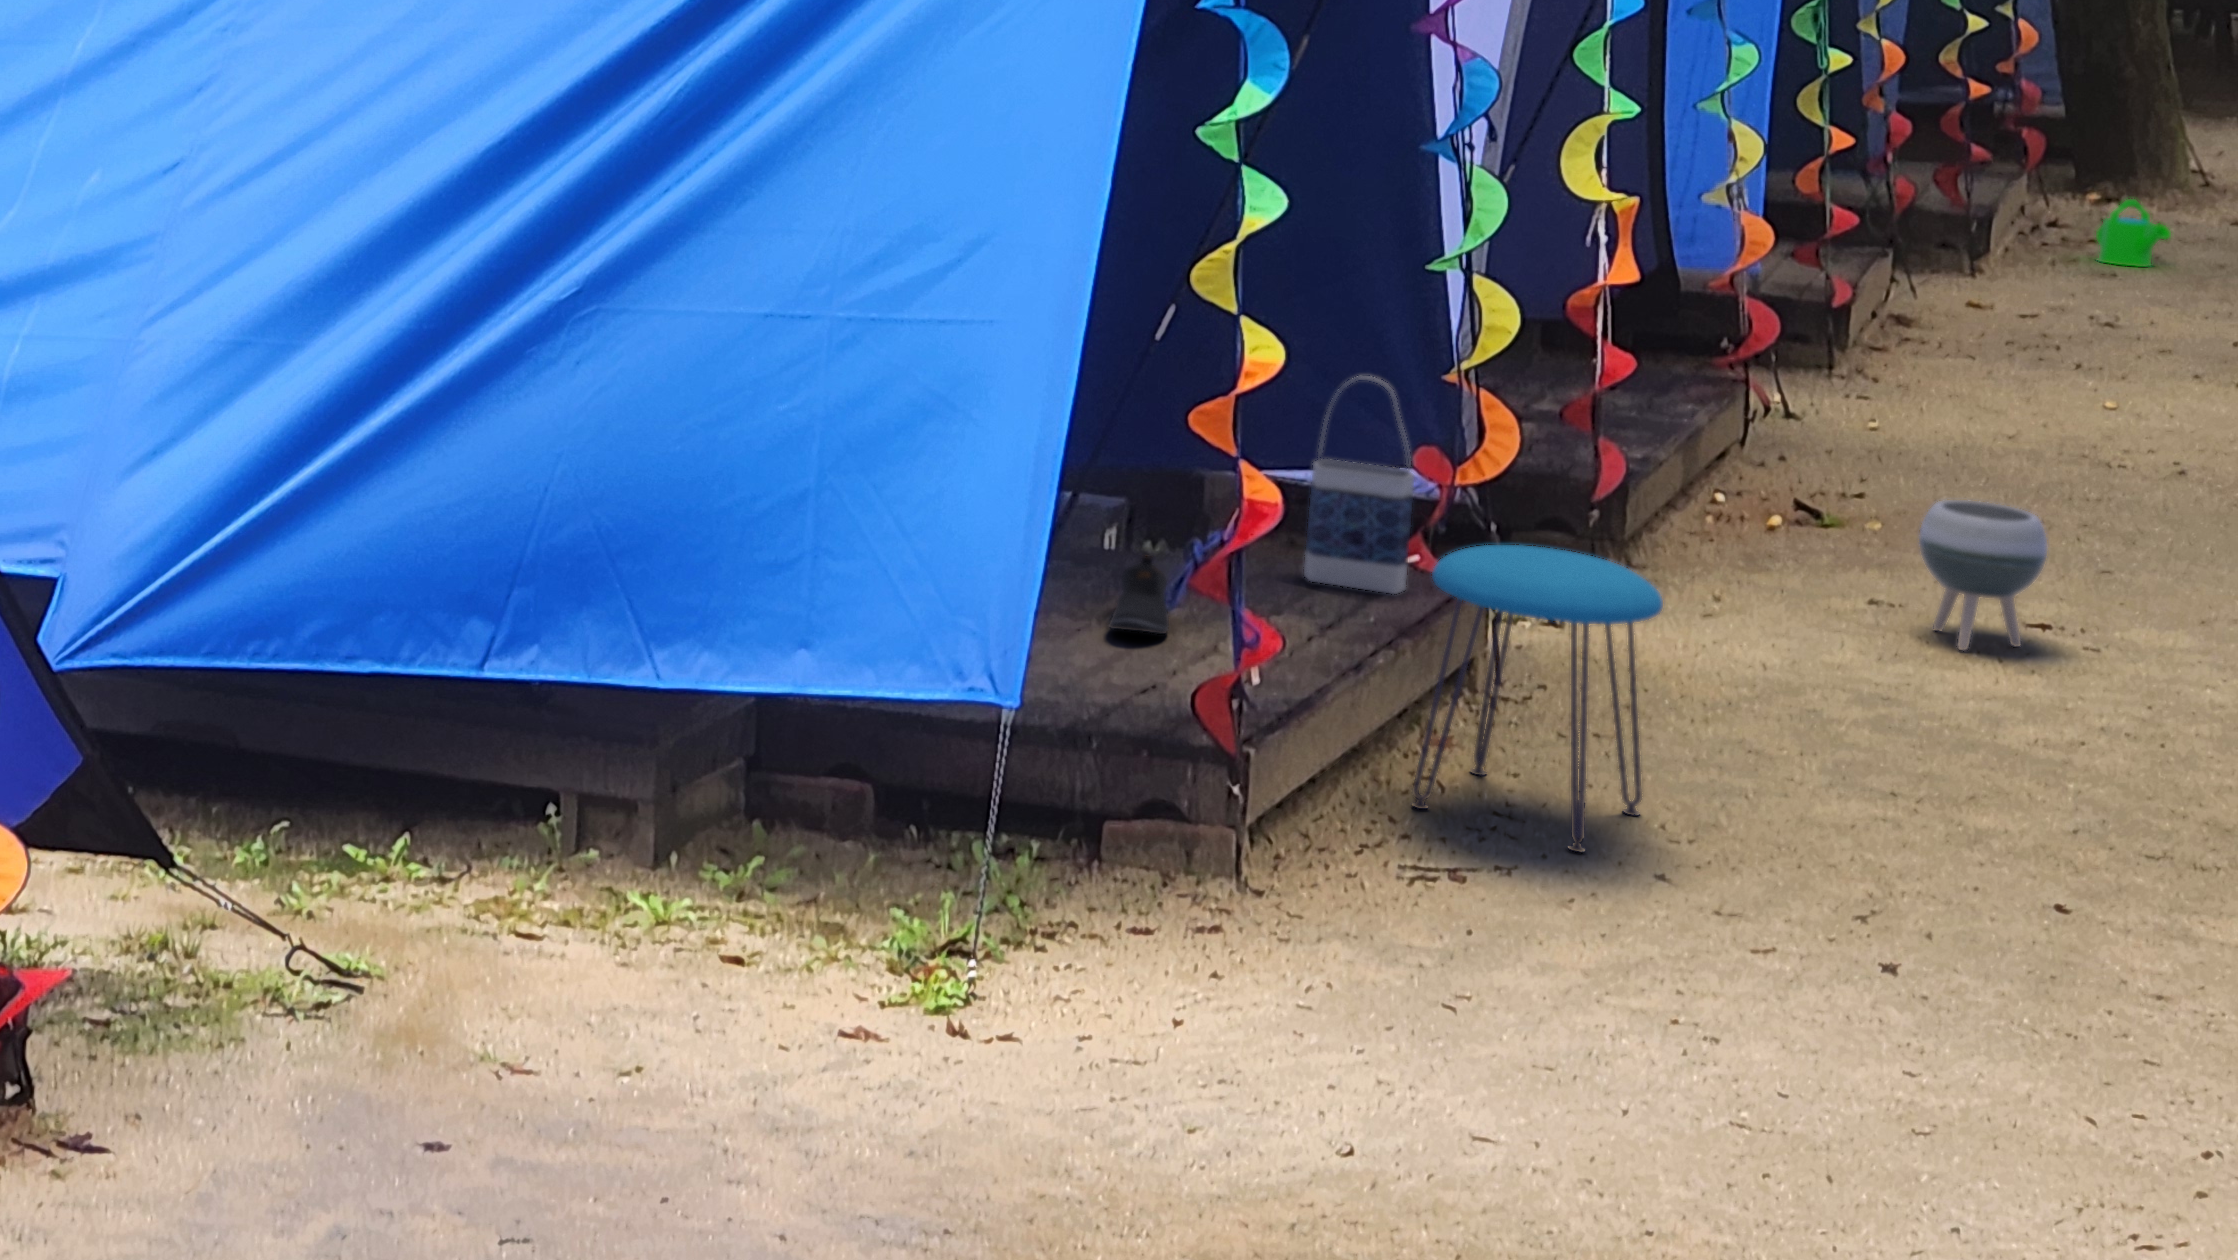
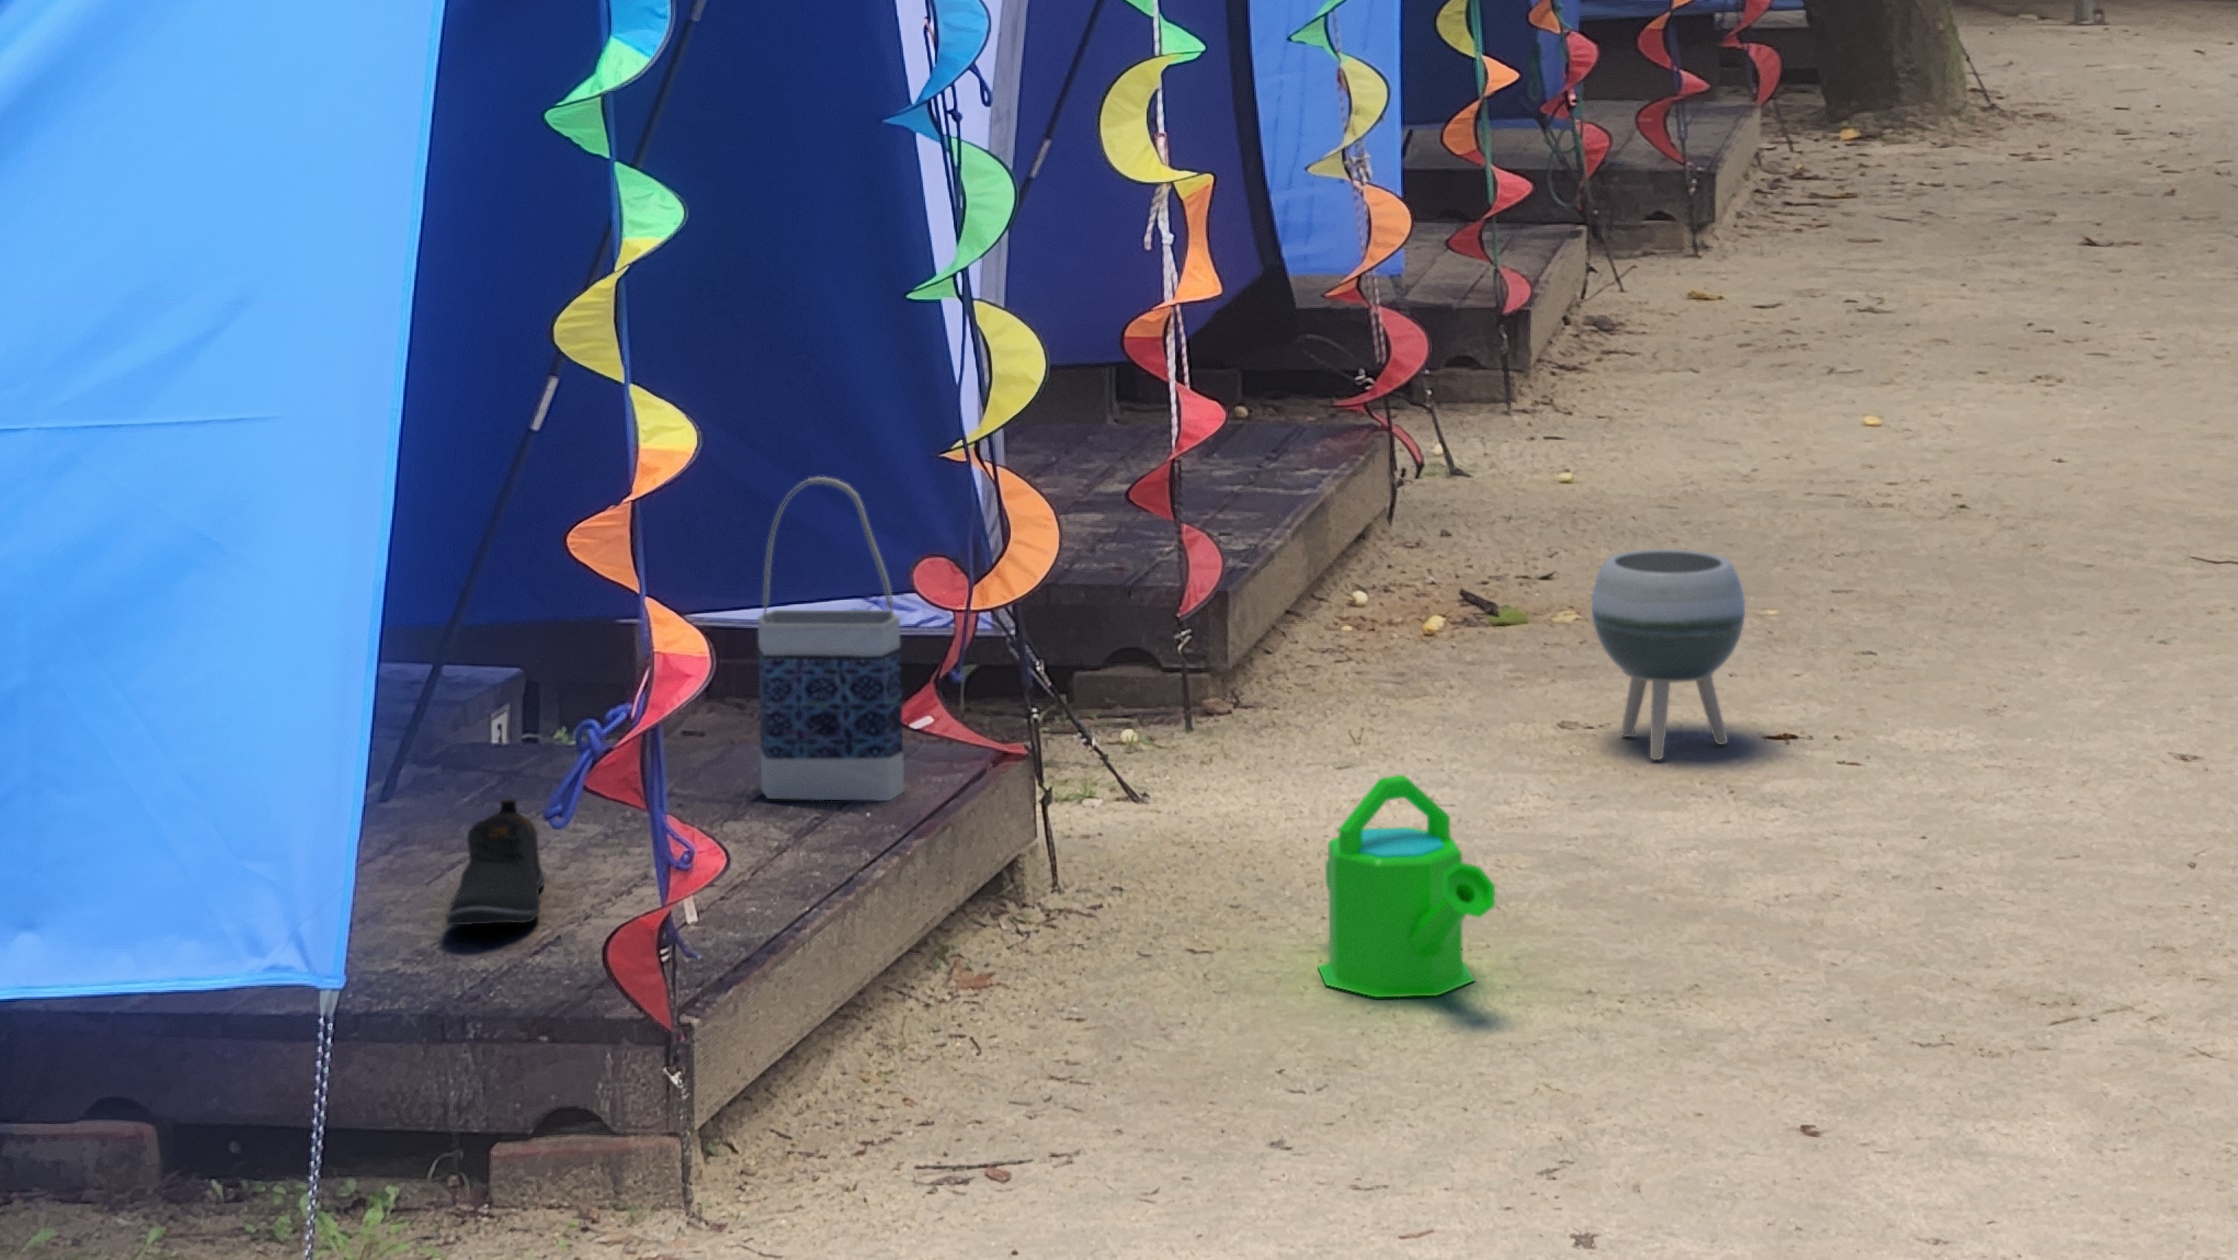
watering can: present [2096,199,2171,267] -> present [1318,775,1495,997]
stool: present [1413,545,1663,852] -> none [909,706,1228,1159]

